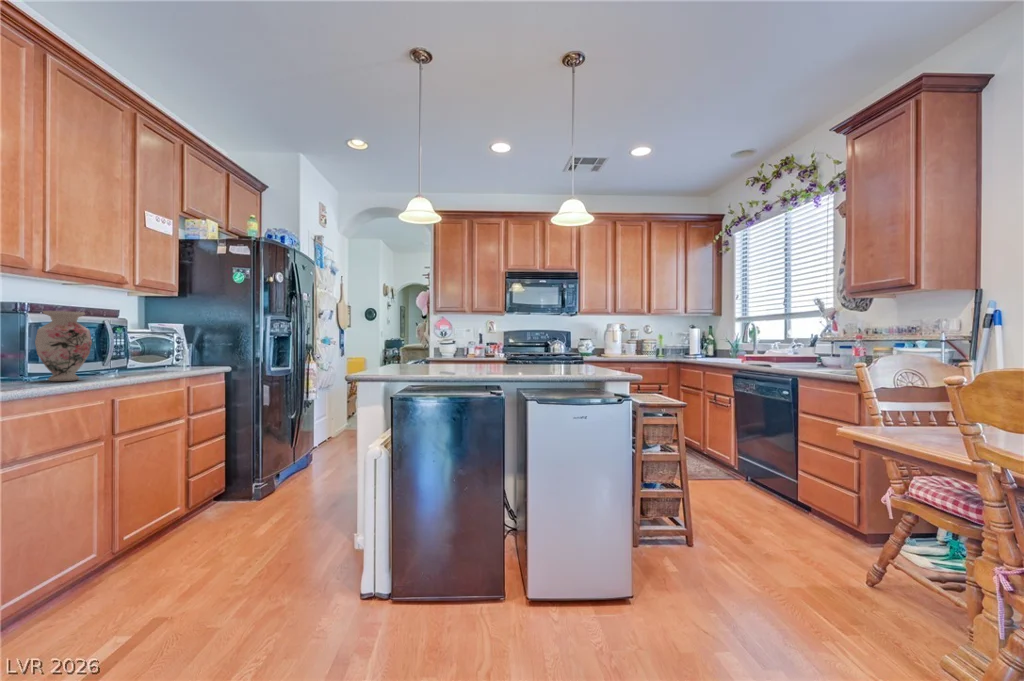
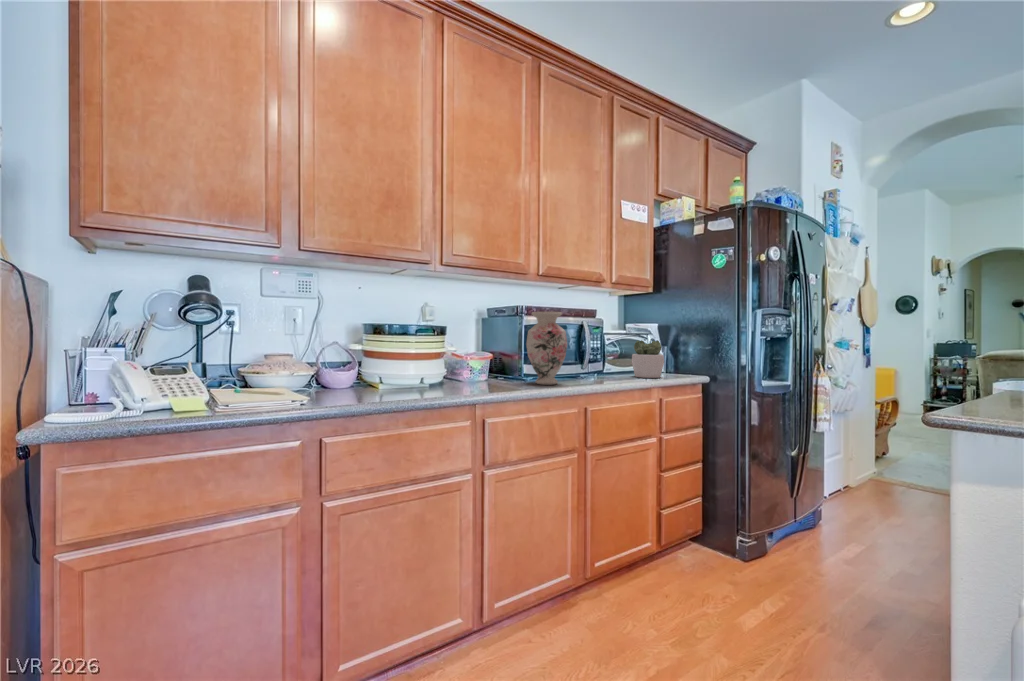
succulent plant: none [157,339,191,370] -> present [632,340,664,378]

